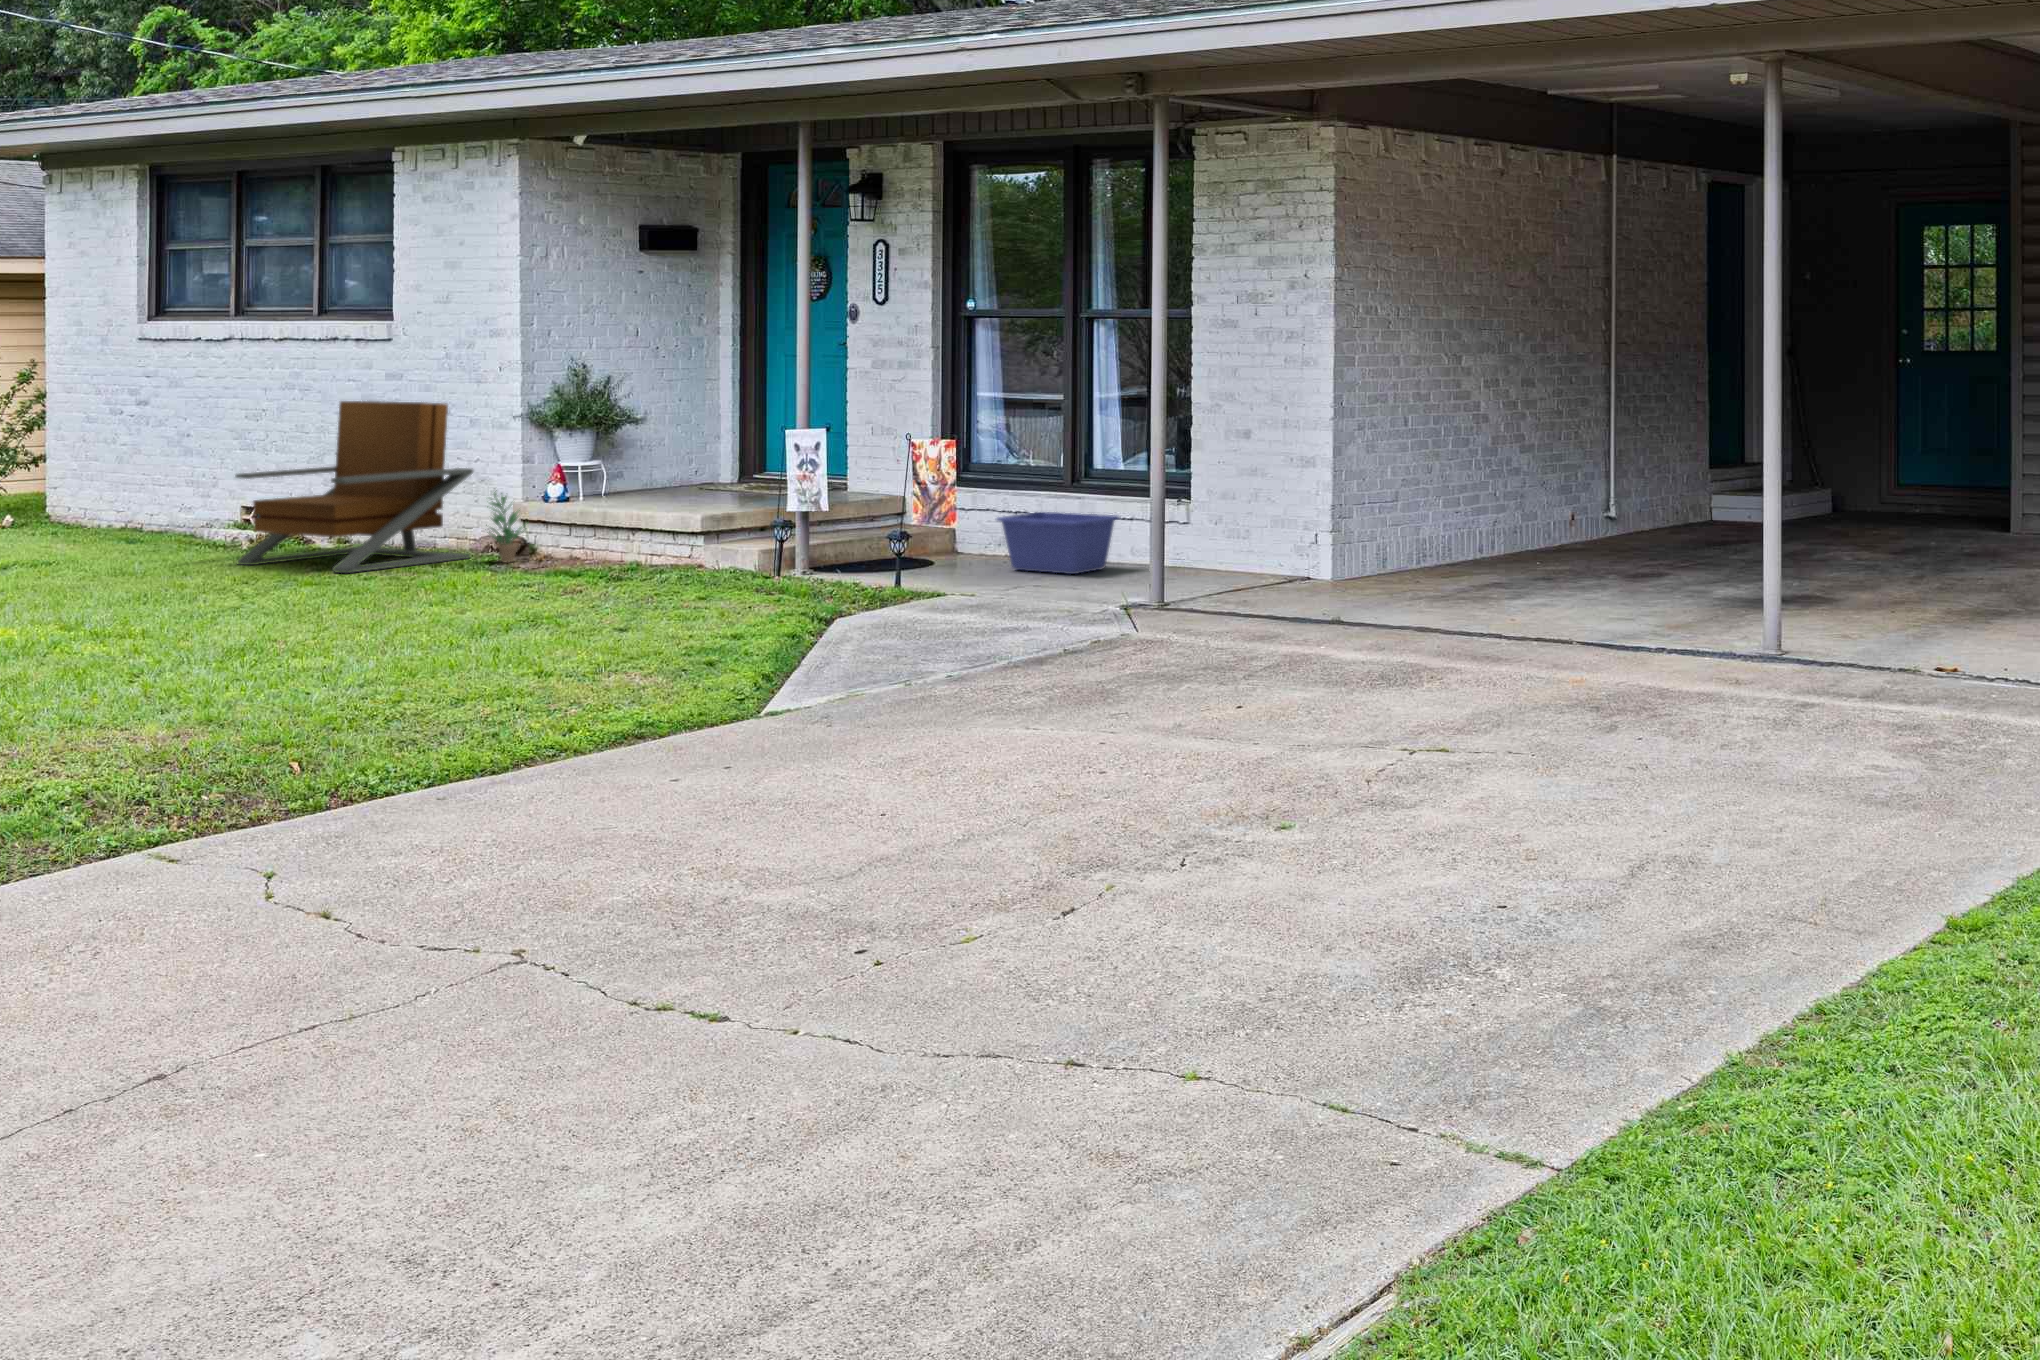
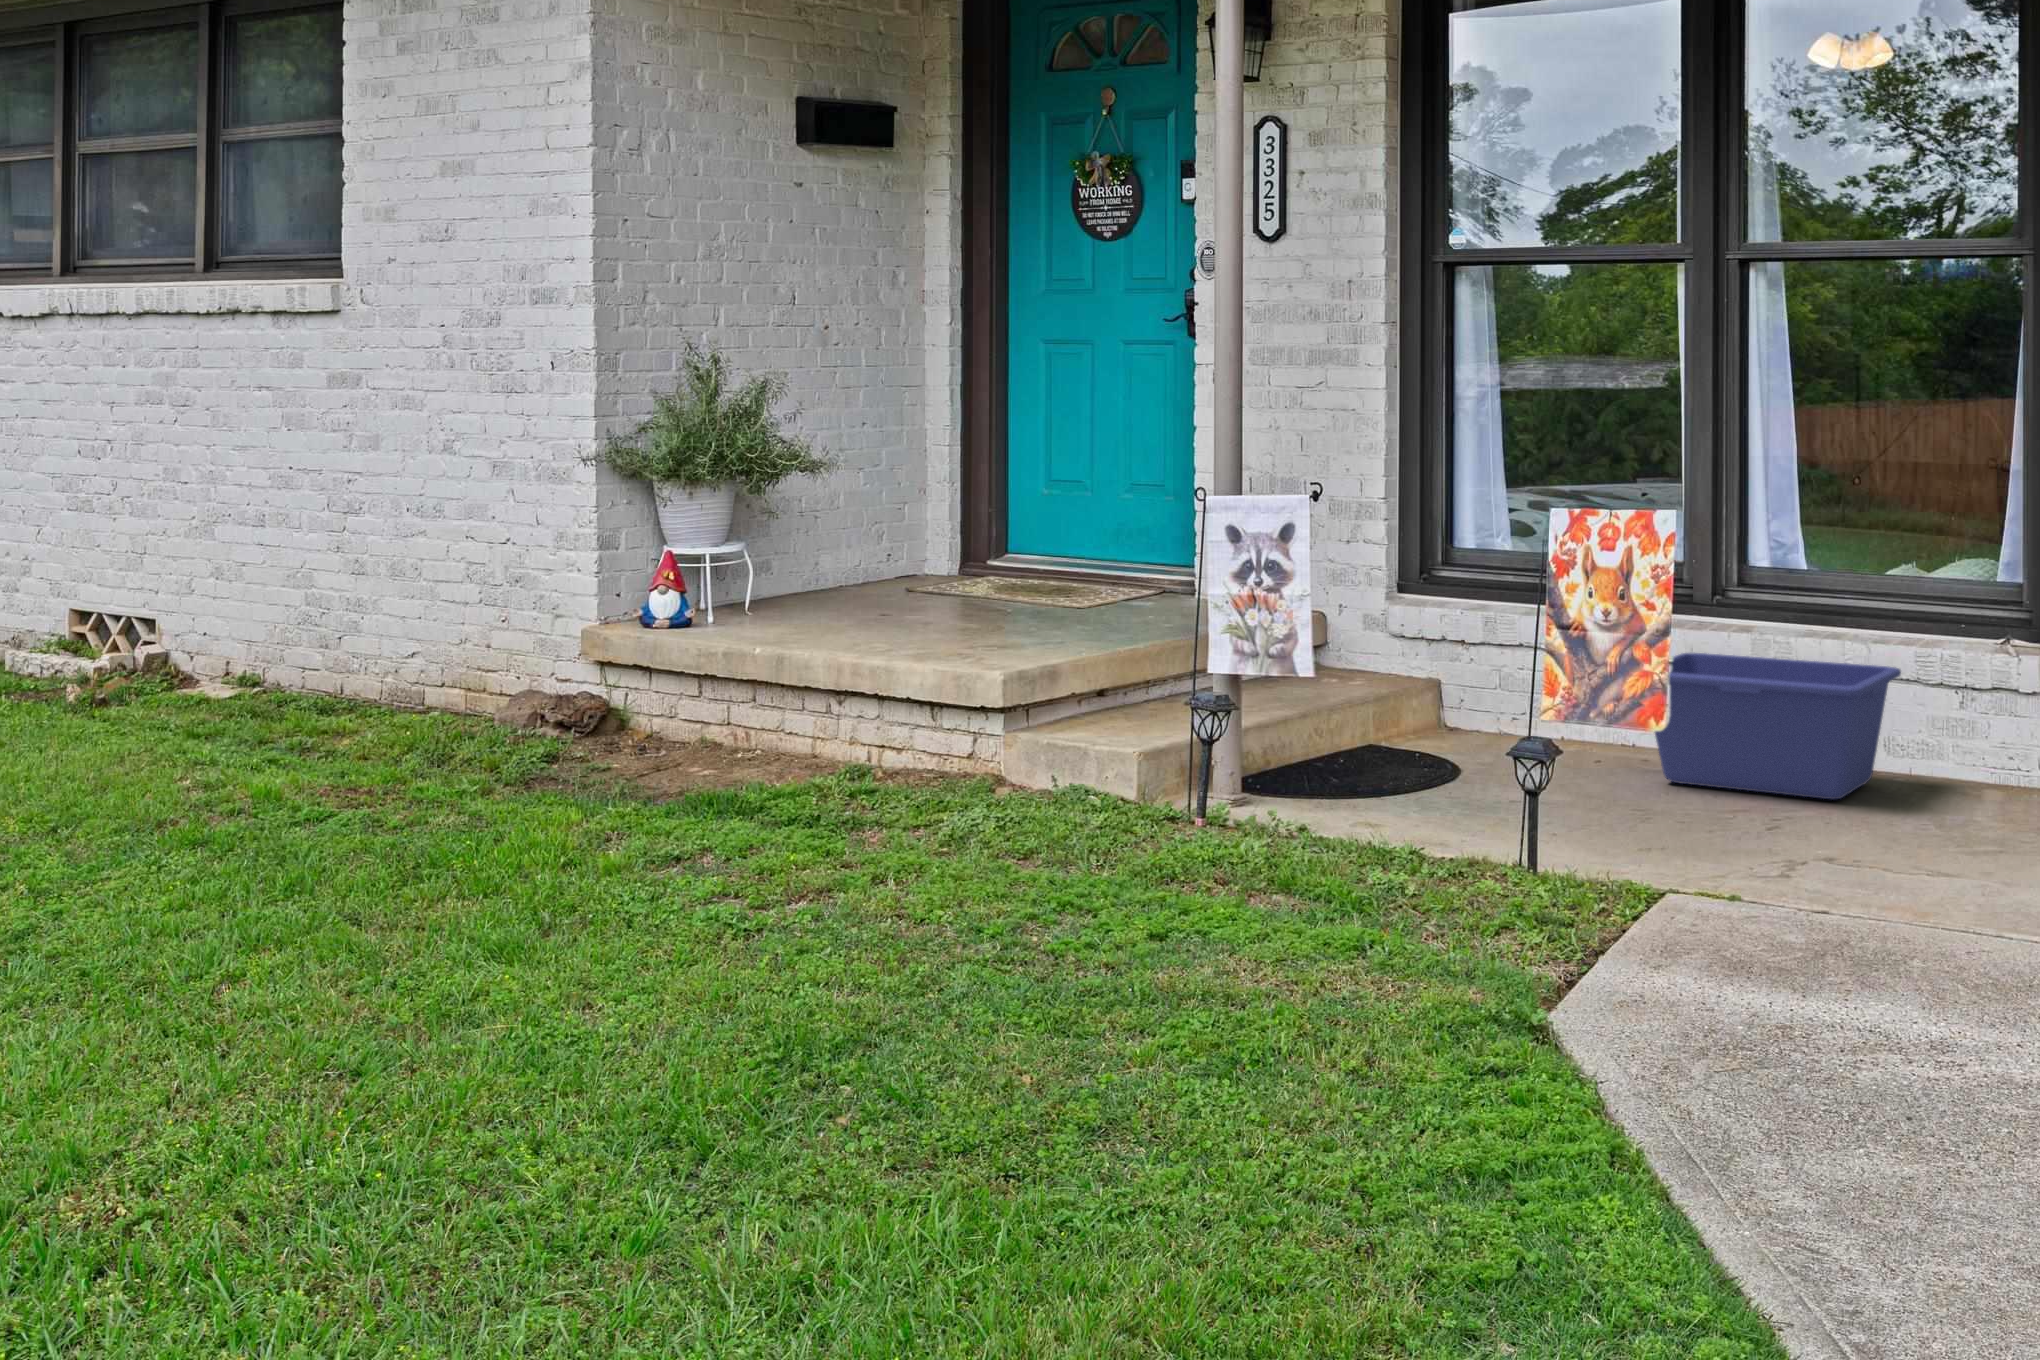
lounge chair: present [236,401,473,573] -> none [43,425,503,781]
potted plant: present [486,492,522,563] -> none [528,601,616,747]

